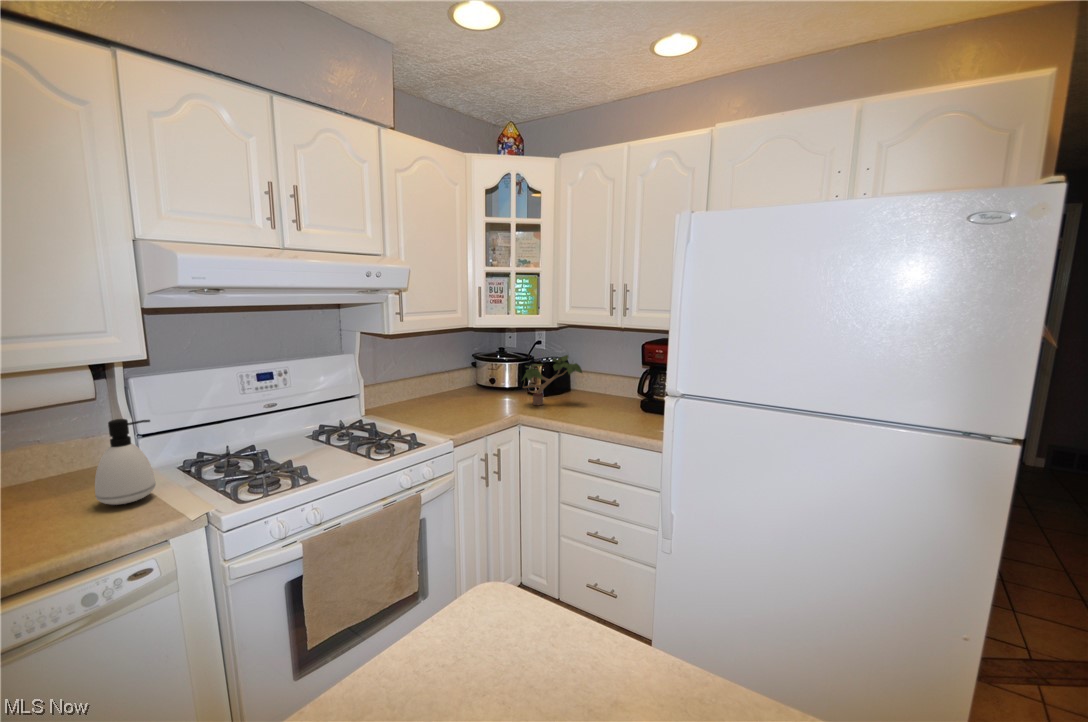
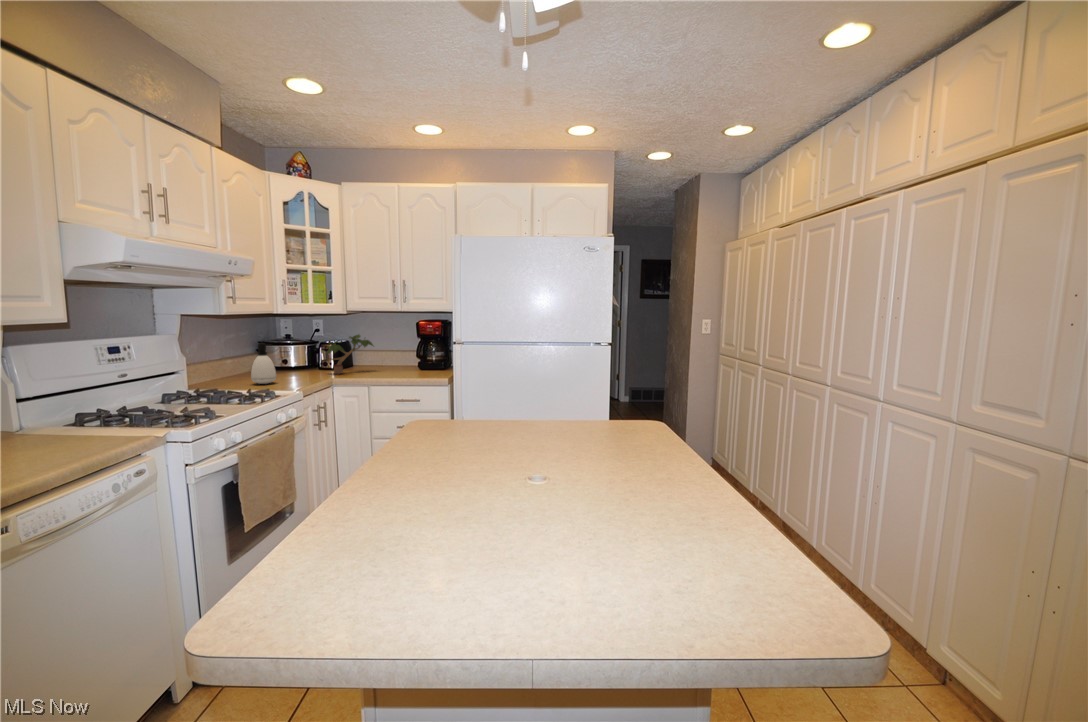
soap dispenser: present [95,419,156,505] -> present [251,343,276,384]

